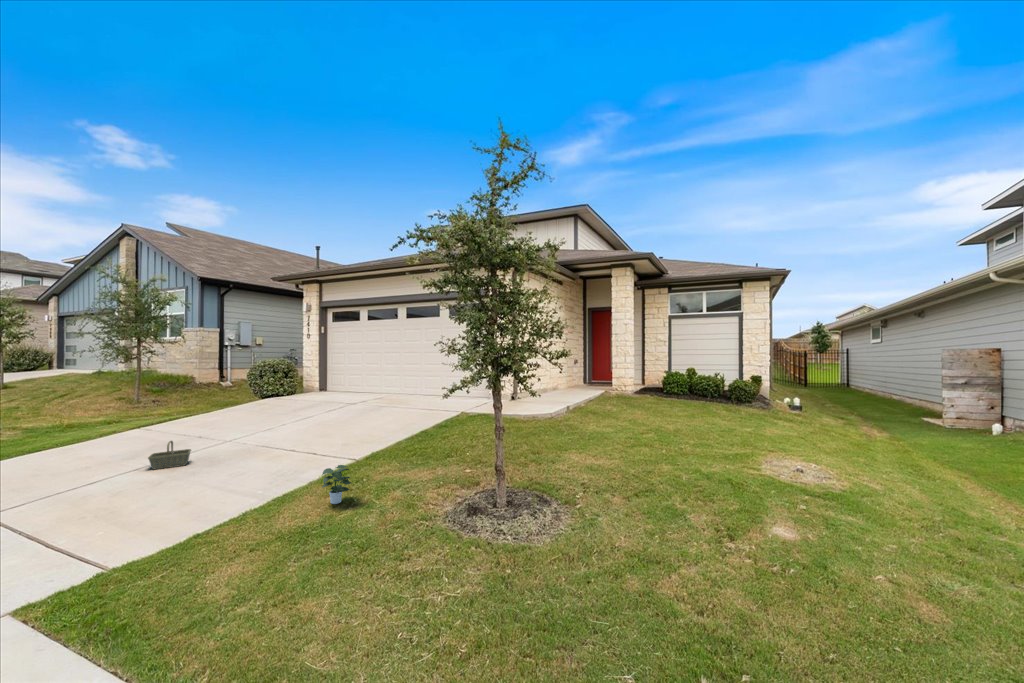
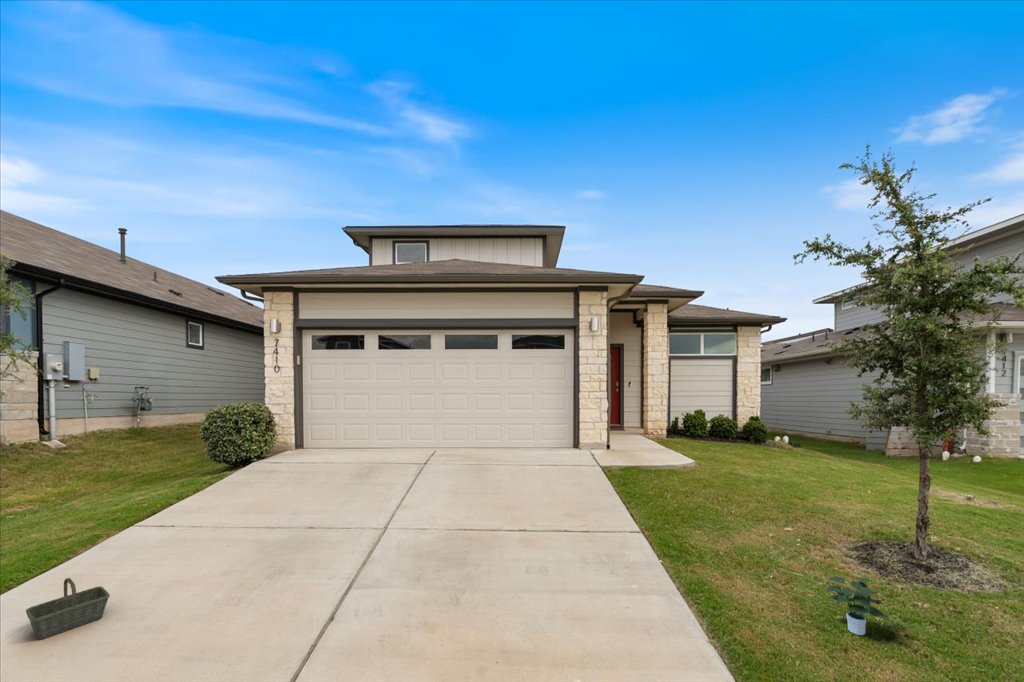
basket: present [148,441,191,470] -> present [26,578,110,640]

